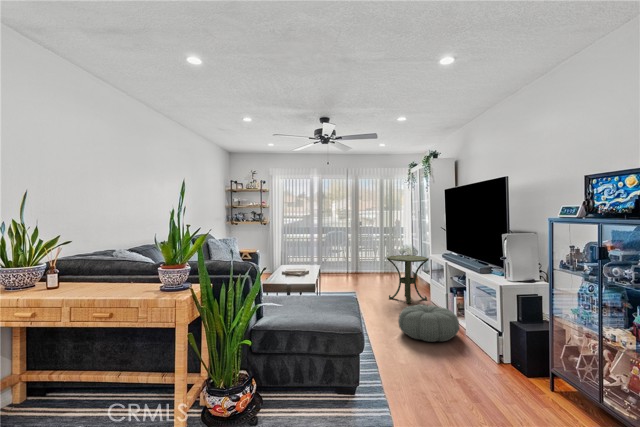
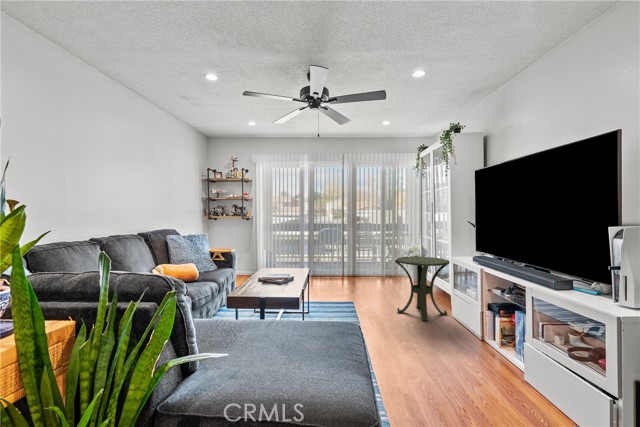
pouf: present [398,305,459,342] -> none [424,331,521,398]

